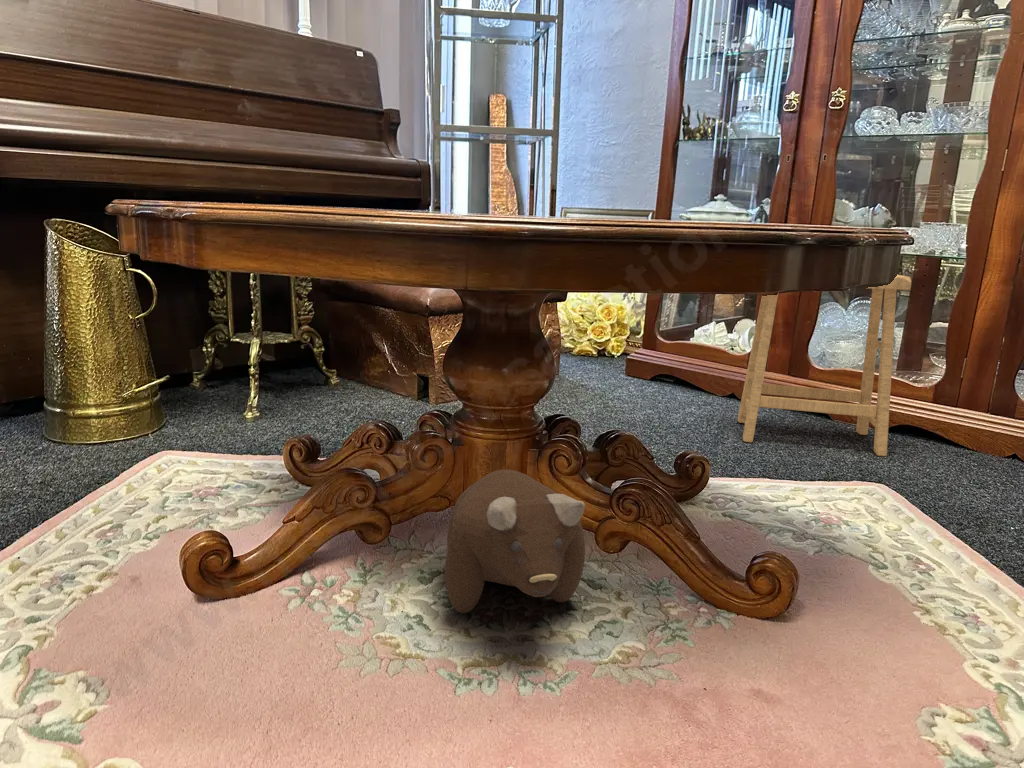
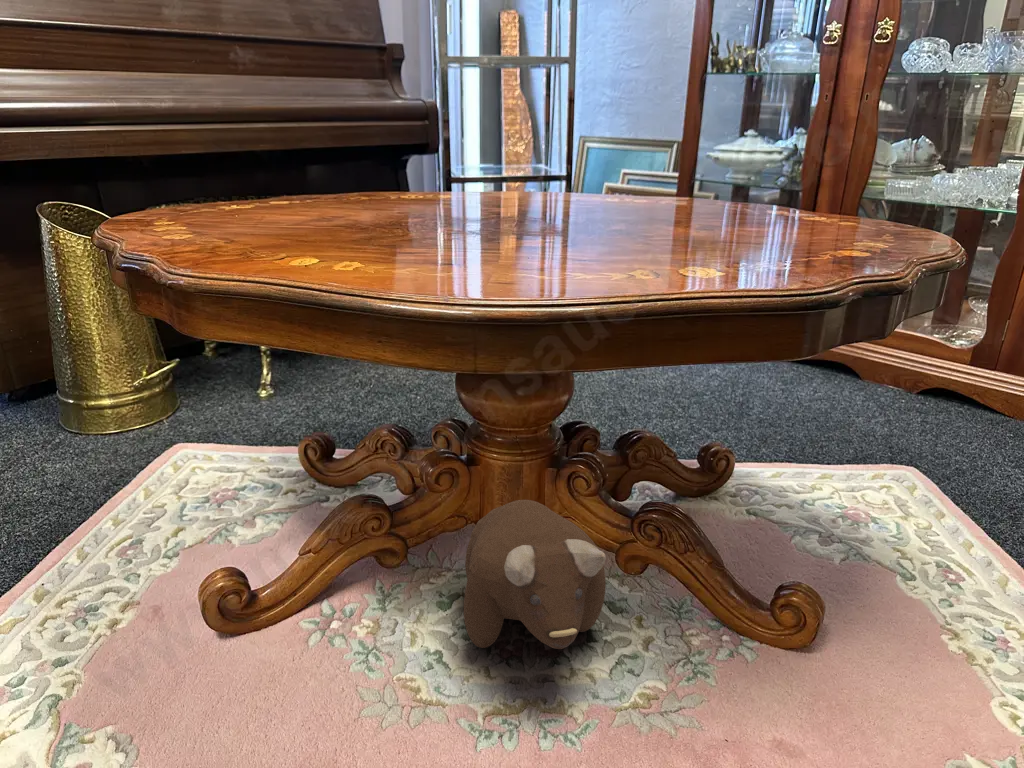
footstool: present [738,275,911,456] -> none [761,228,953,429]

